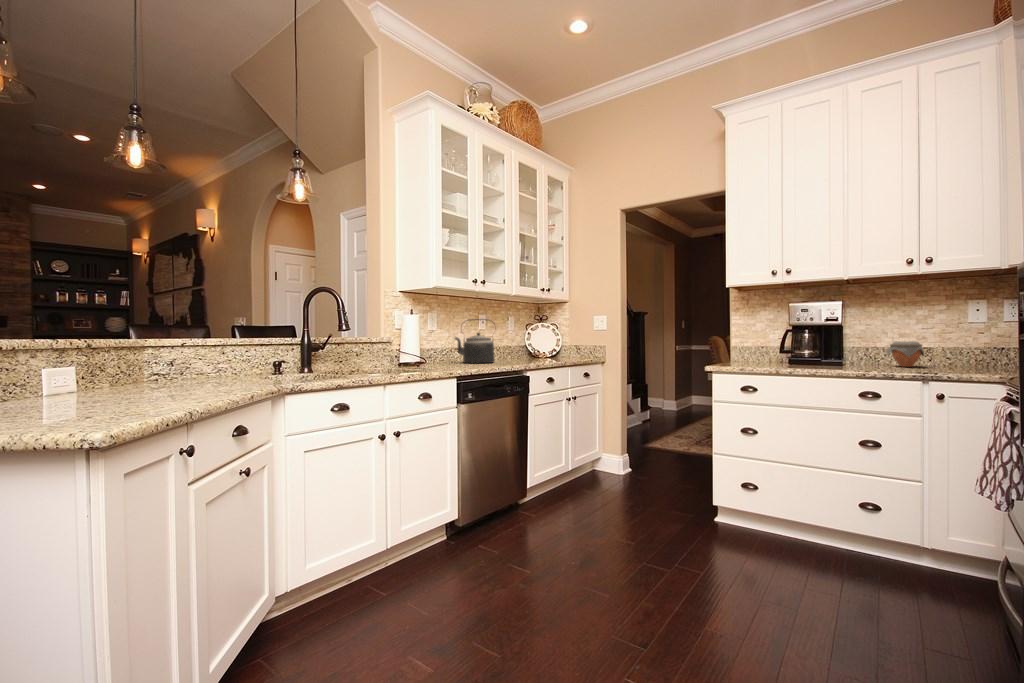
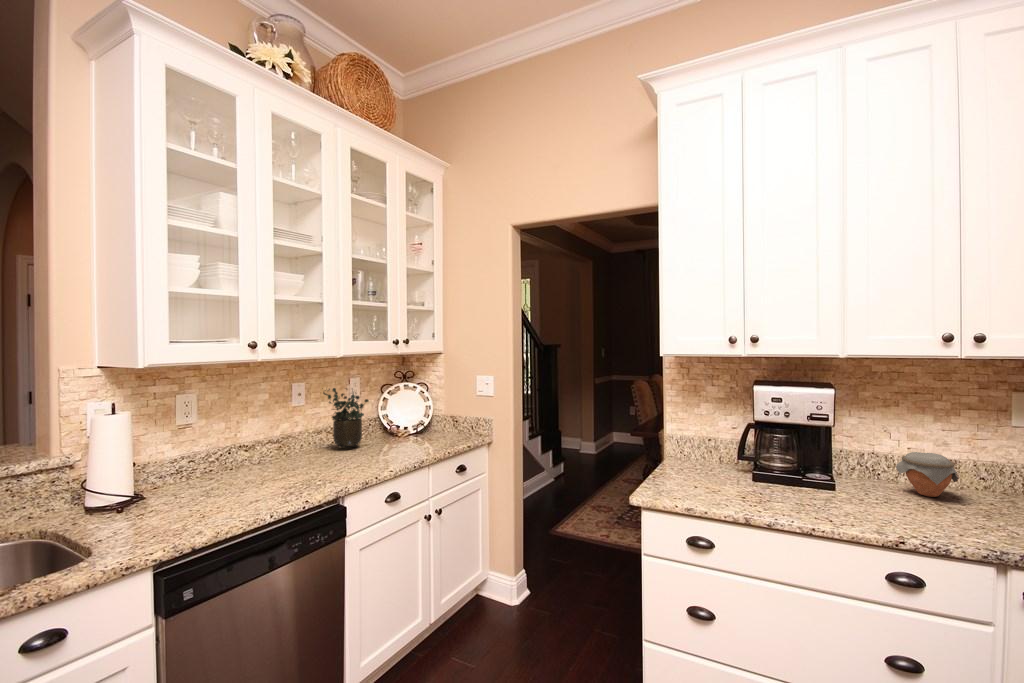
potted plant: none [493,315,525,359] -> present [323,388,369,448]
kettle: present [455,319,495,363] -> none [232,399,306,478]

